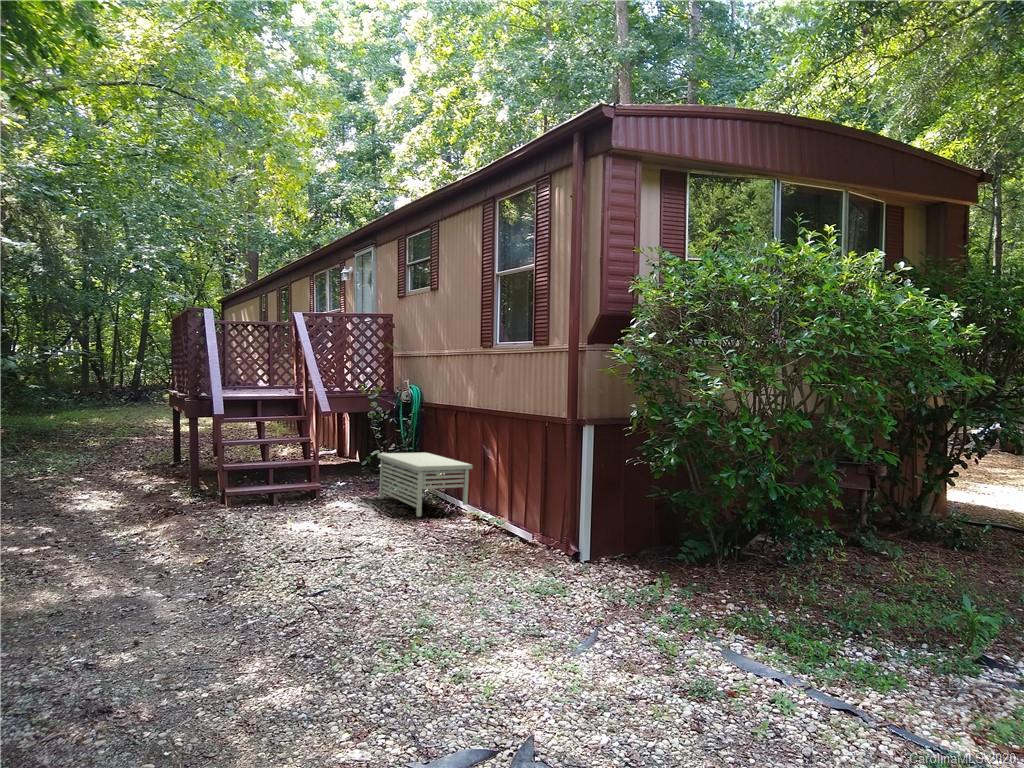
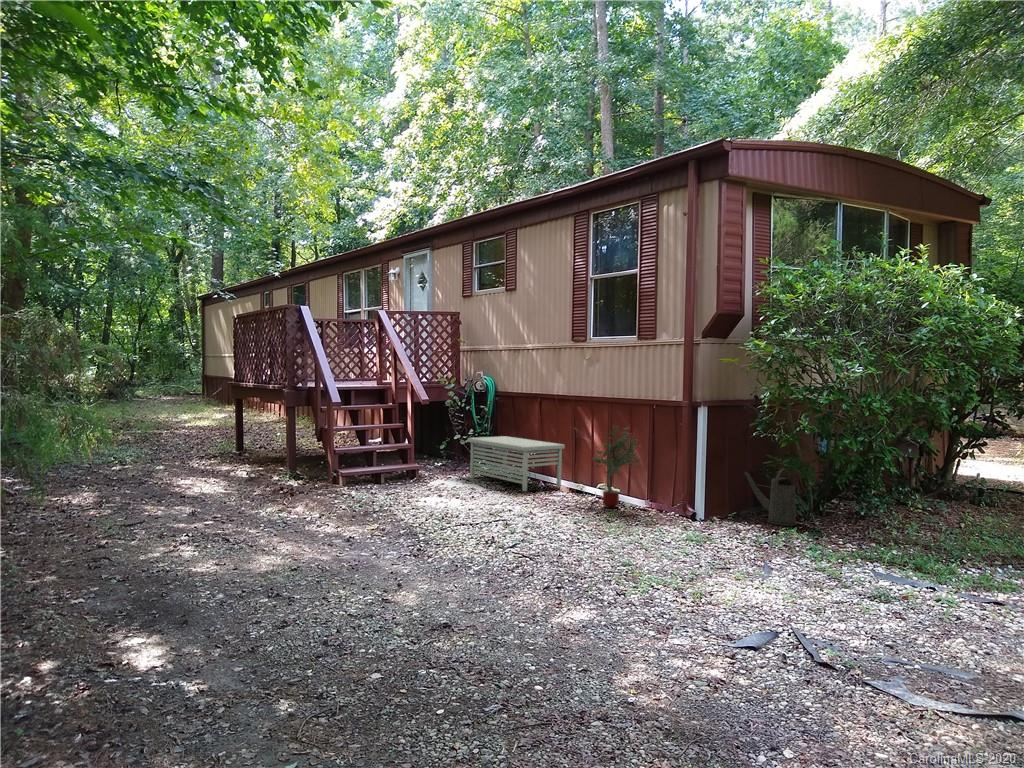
potted tree: none [479,445,532,542] -> present [593,426,640,508]
watering can: none [646,504,702,576] -> present [745,468,804,526]

